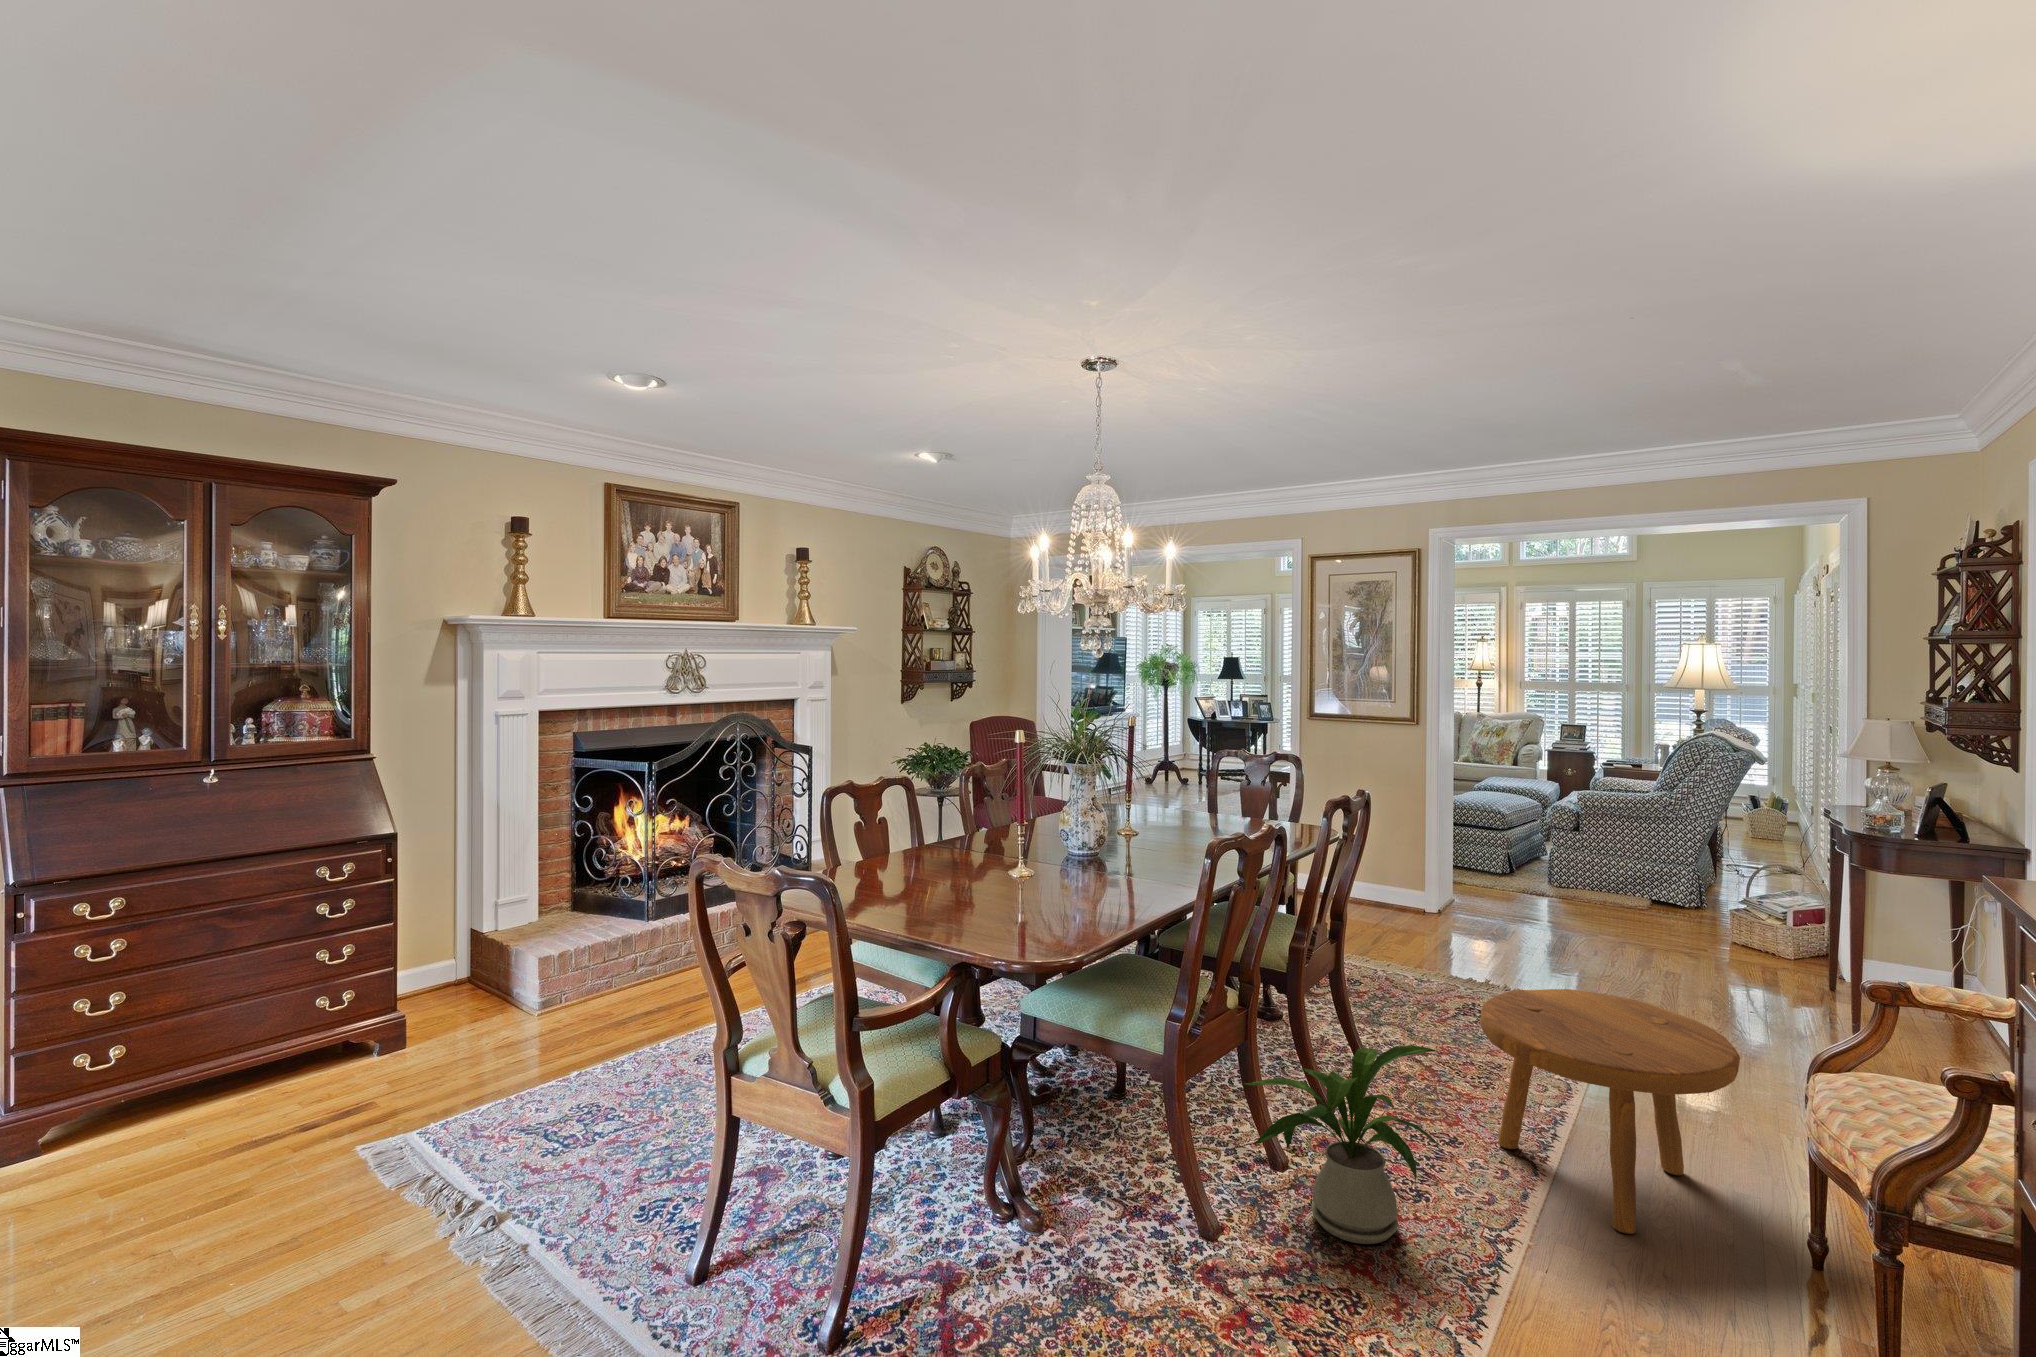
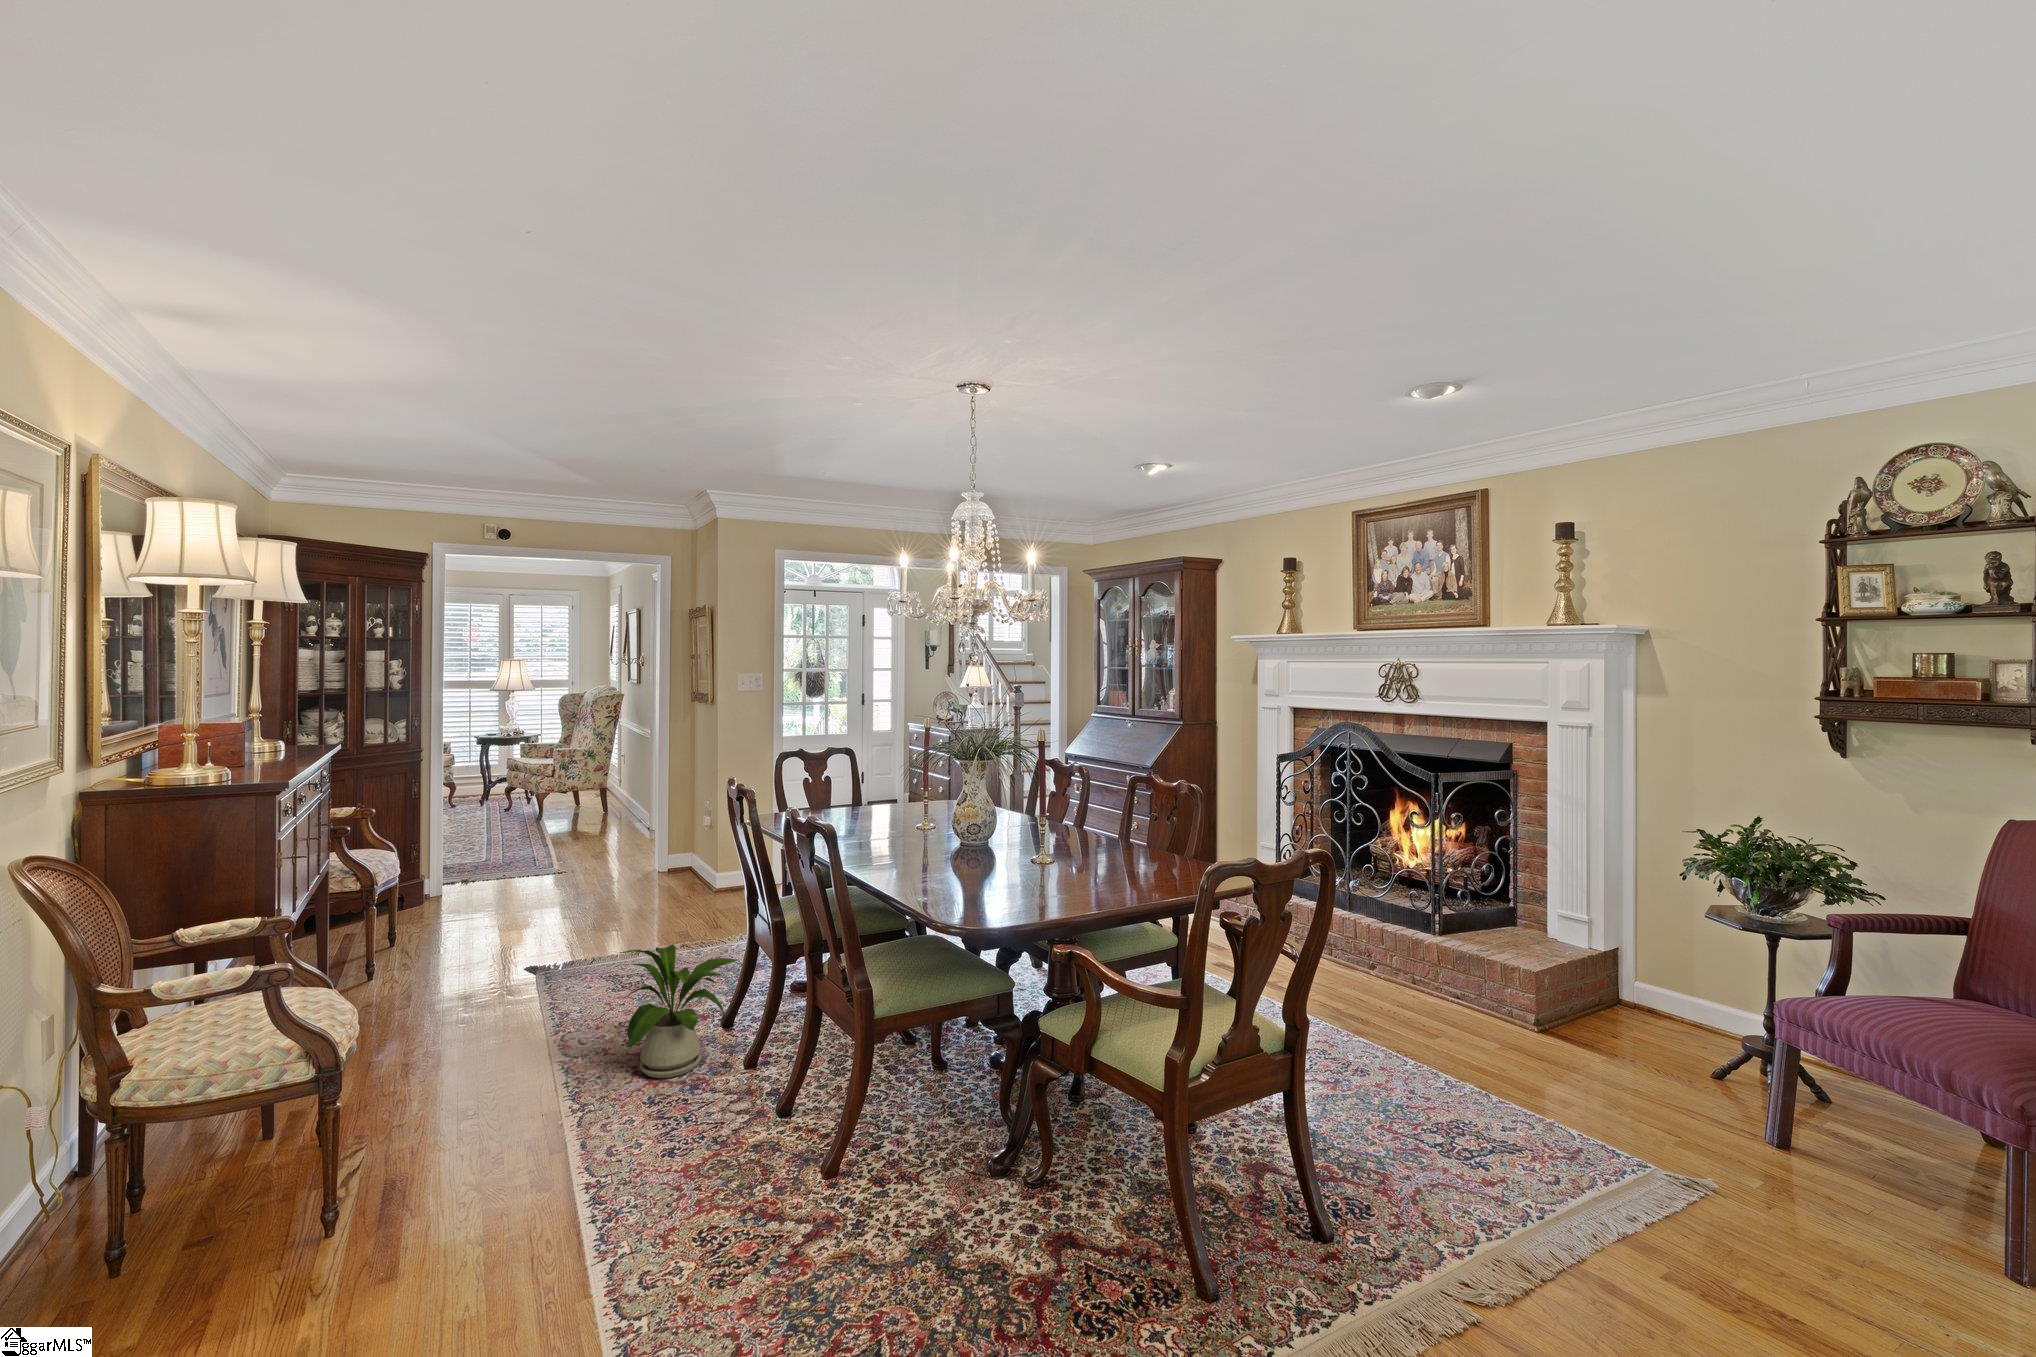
footstool: present [1480,989,1740,1234] -> none [394,1002,647,1261]

